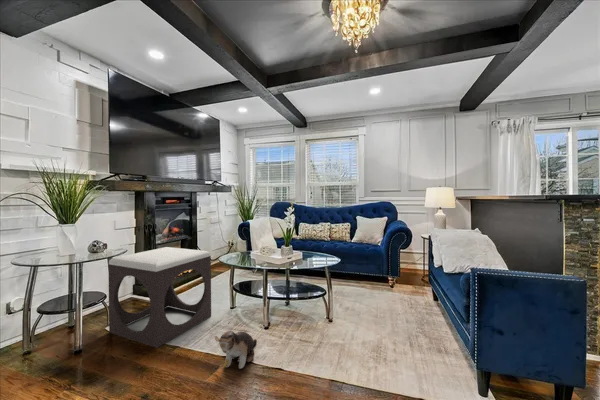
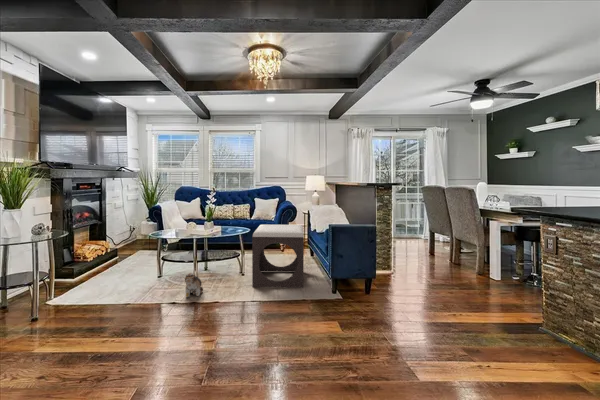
footstool: present [108,247,211,348] -> present [252,225,304,288]

